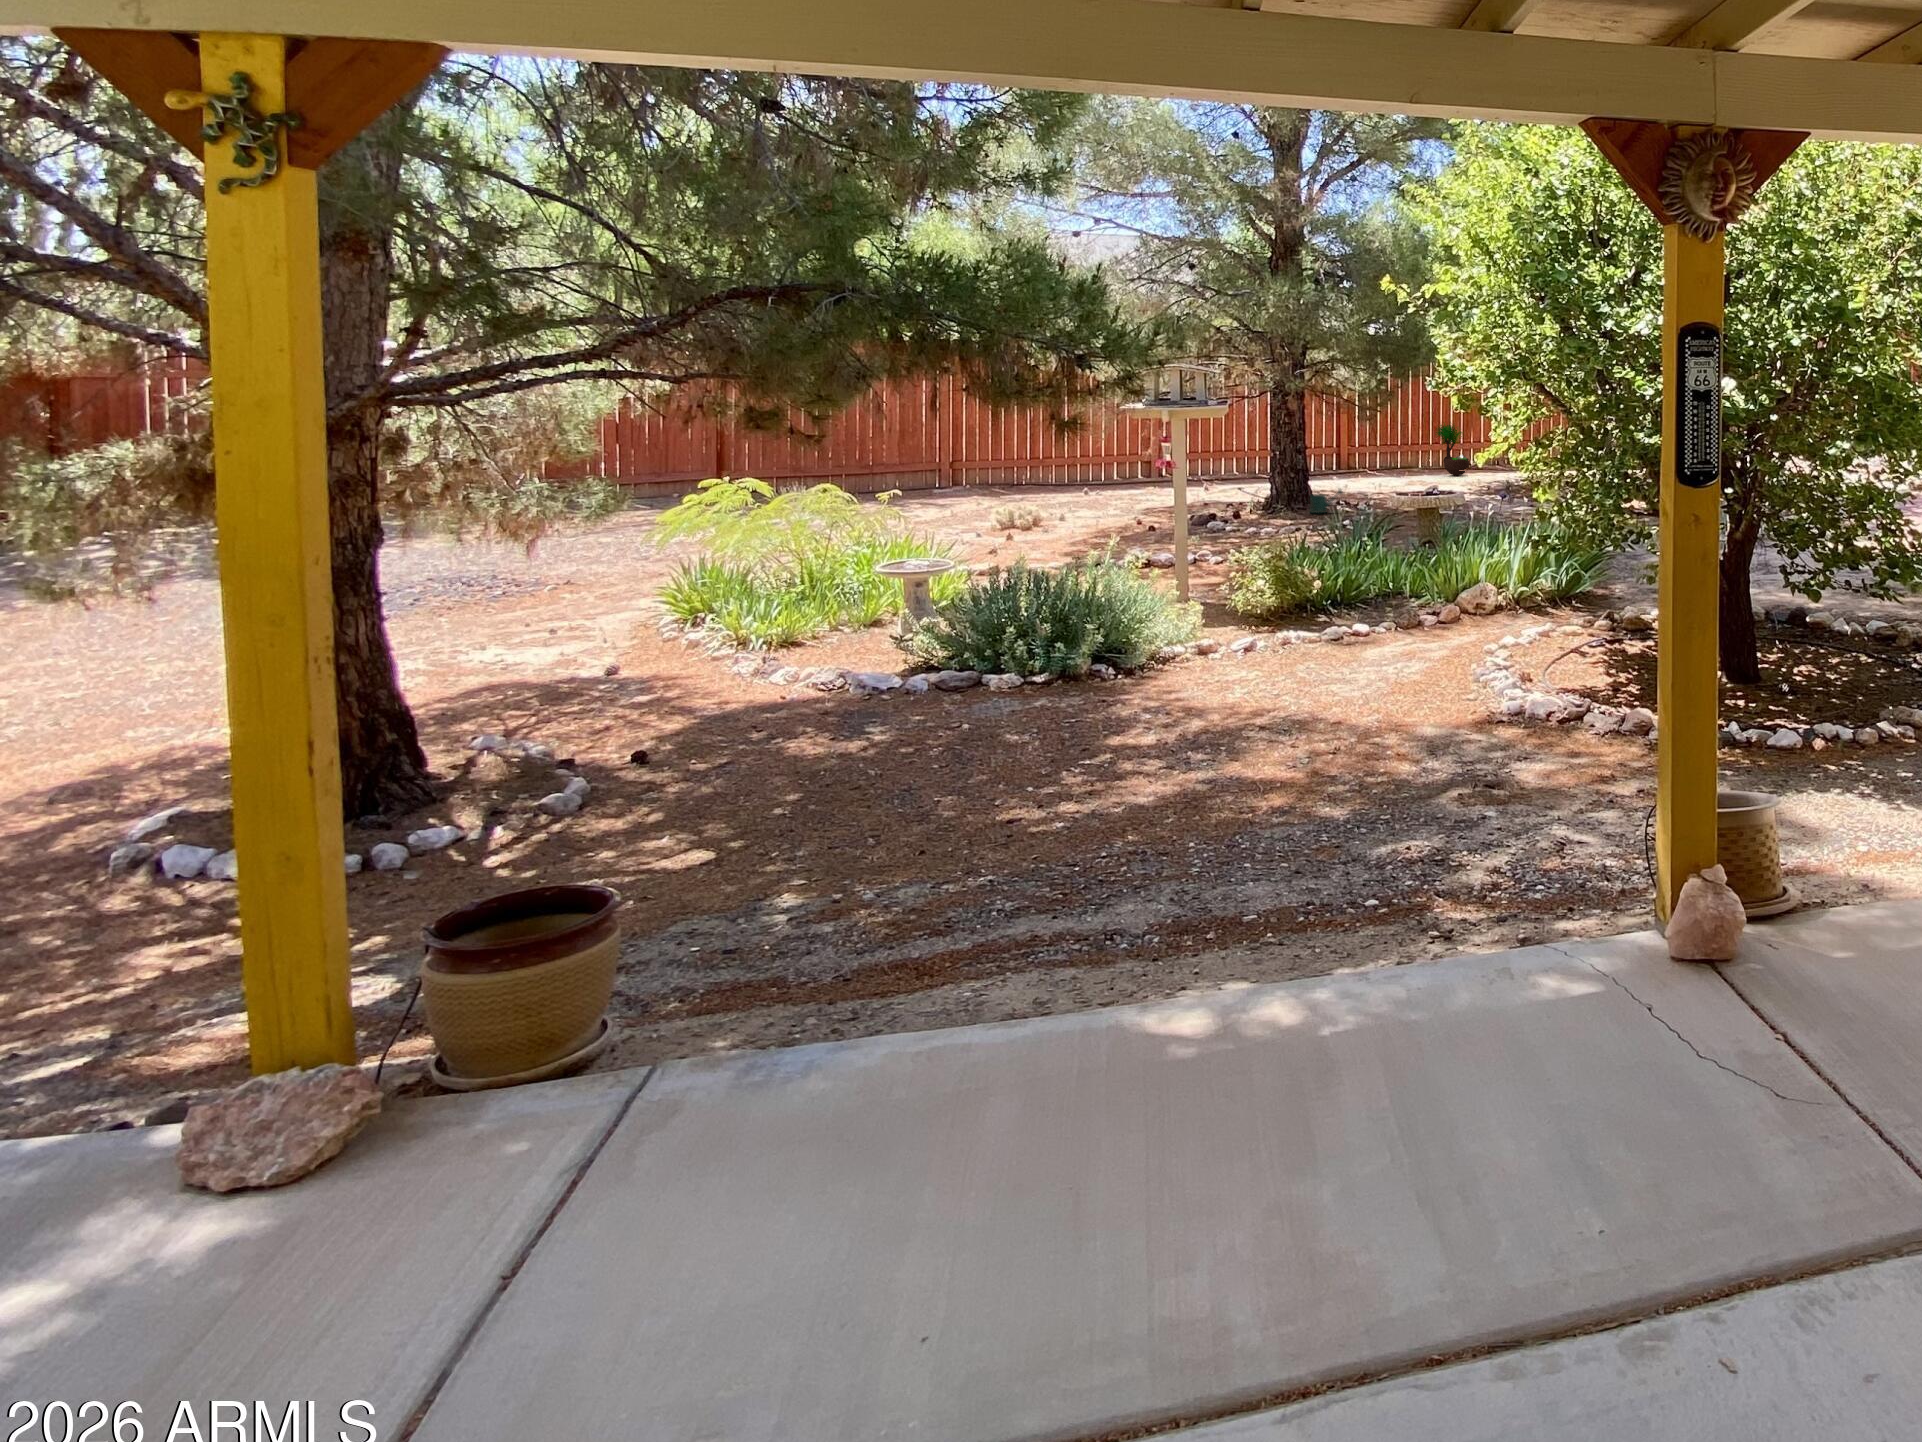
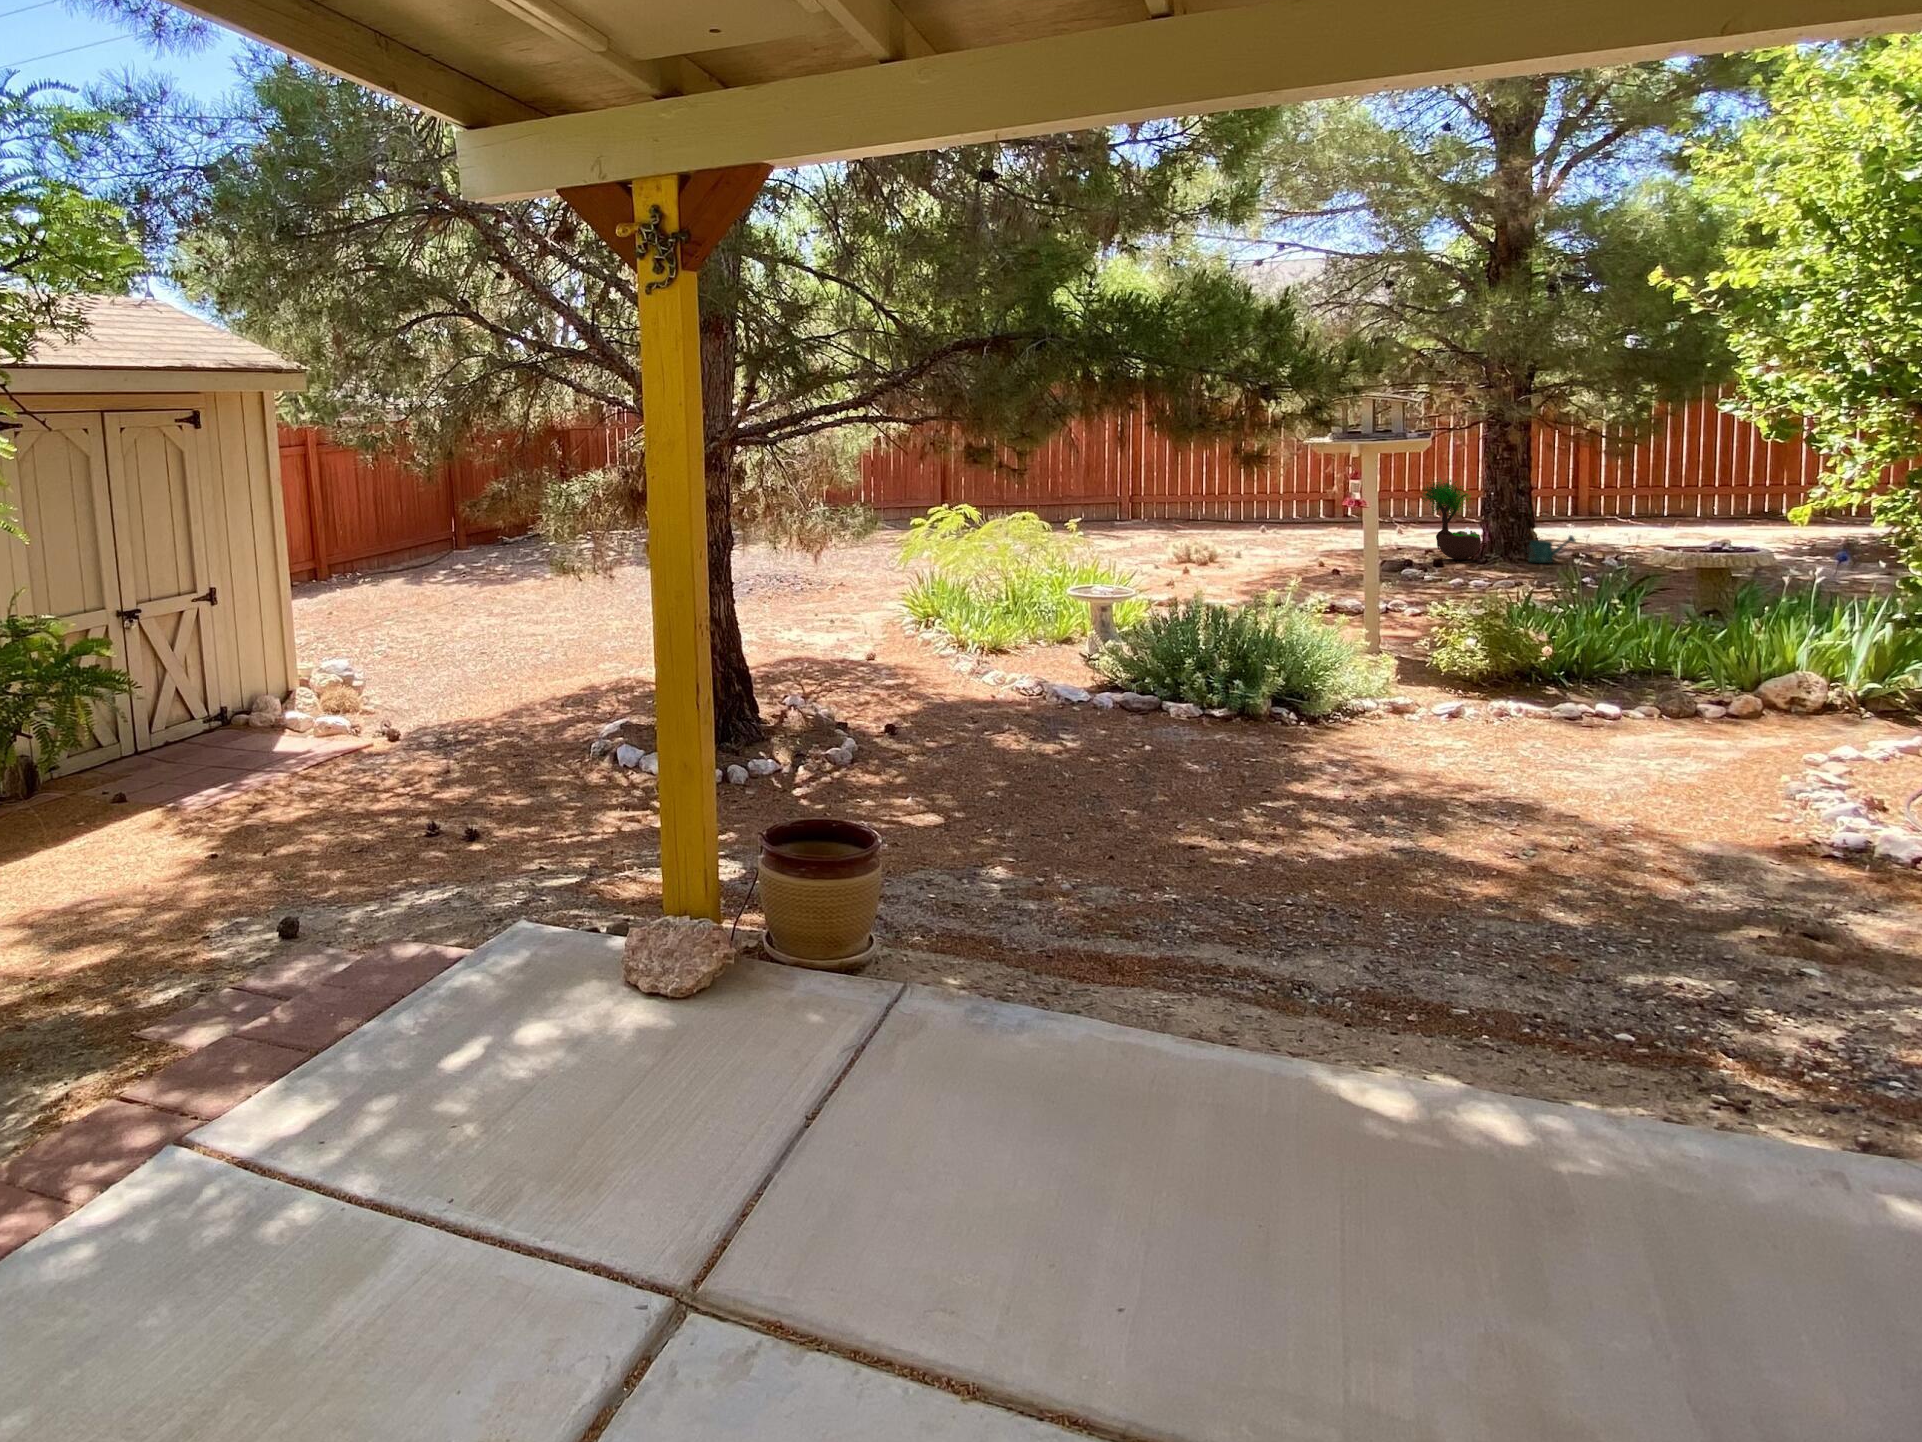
potted tree: present [1436,422,1469,476] -> present [1422,478,1481,560]

